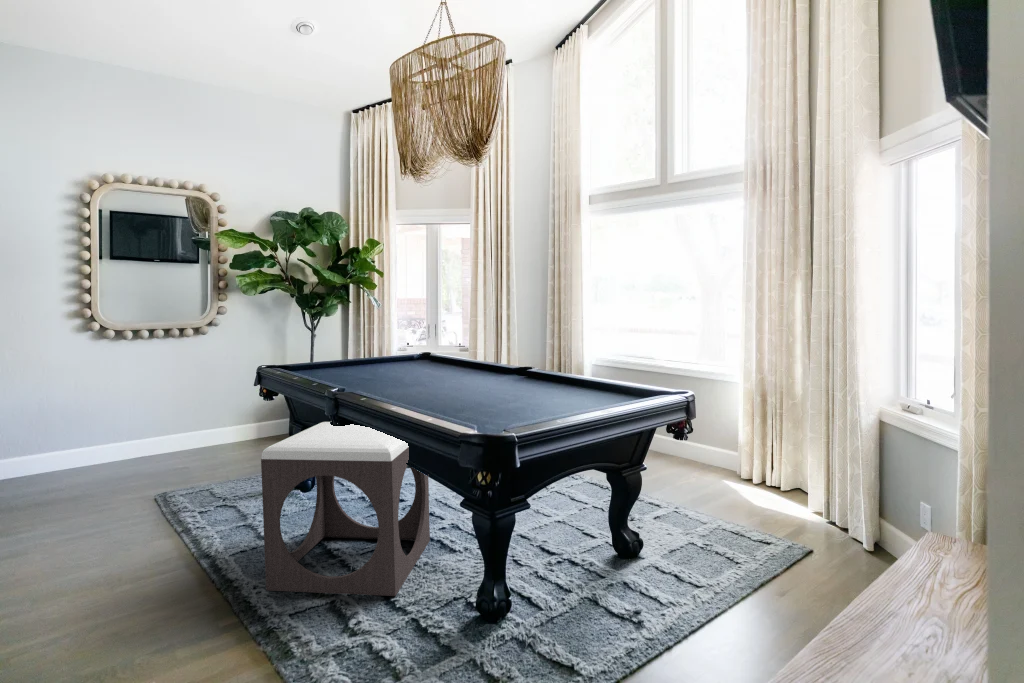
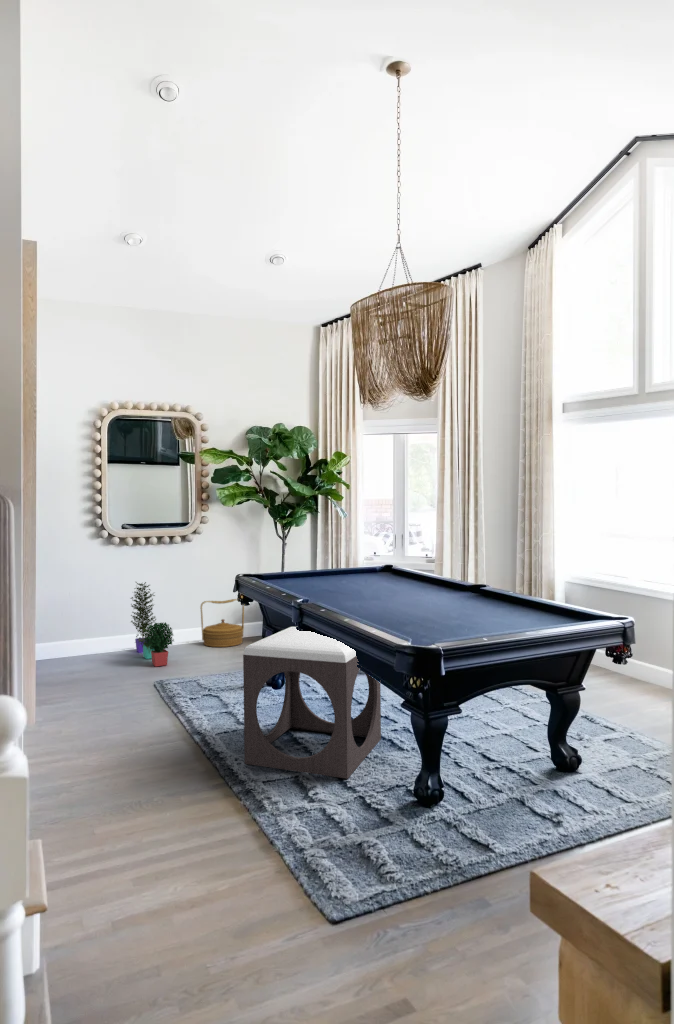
potted plant: none [127,380,185,476] -> present [131,582,174,667]
woven basket: none [218,395,270,449] -> present [200,599,244,647]

